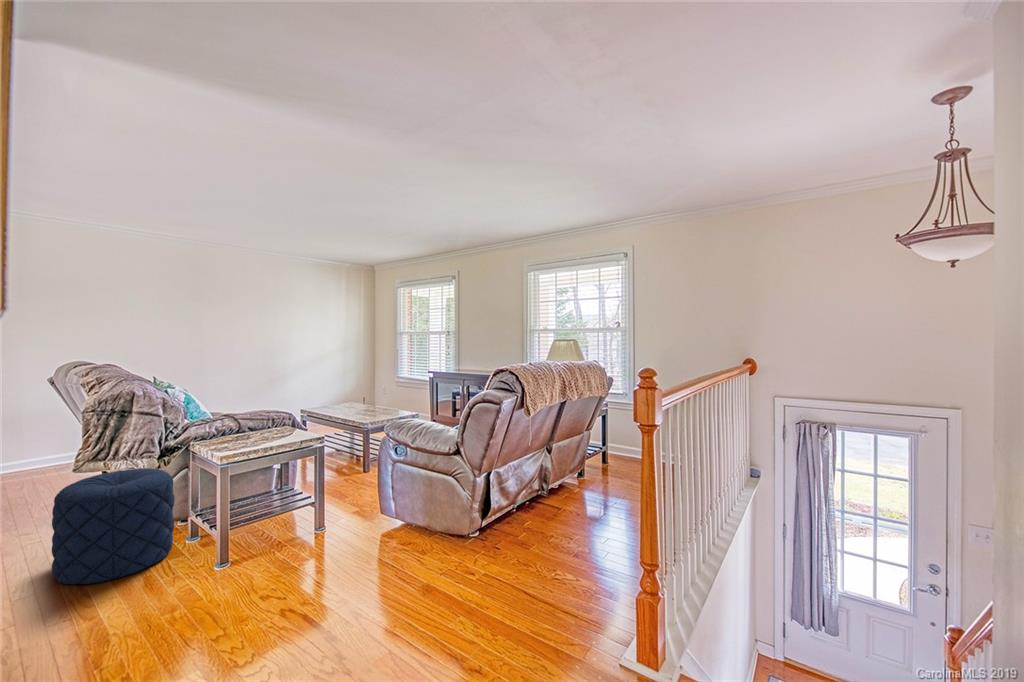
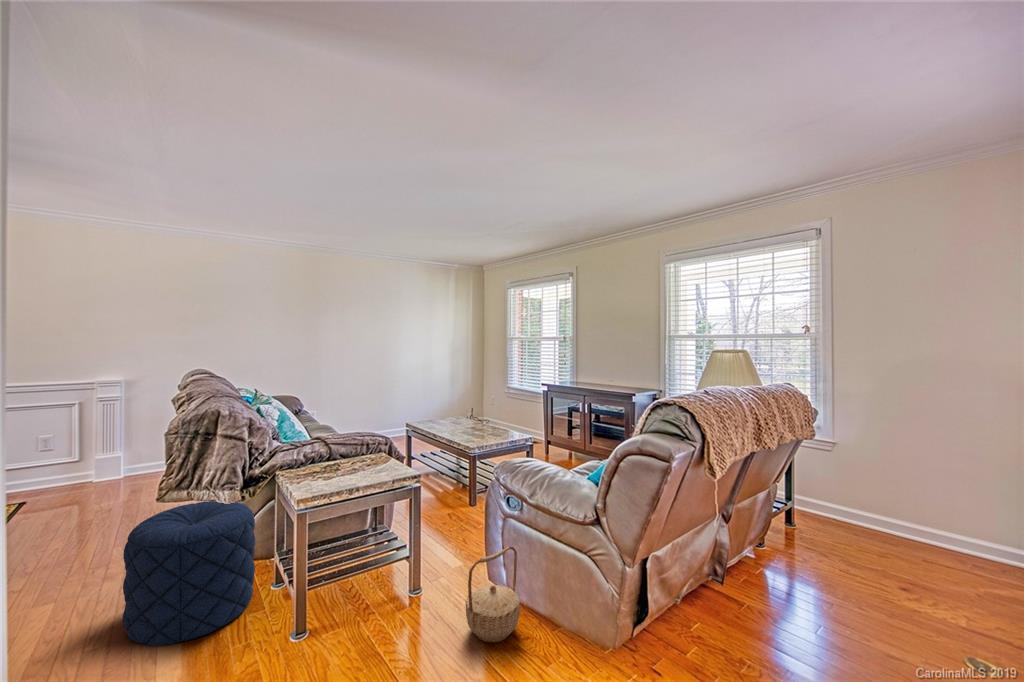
basket: none [362,482,404,549] -> present [466,547,520,643]

